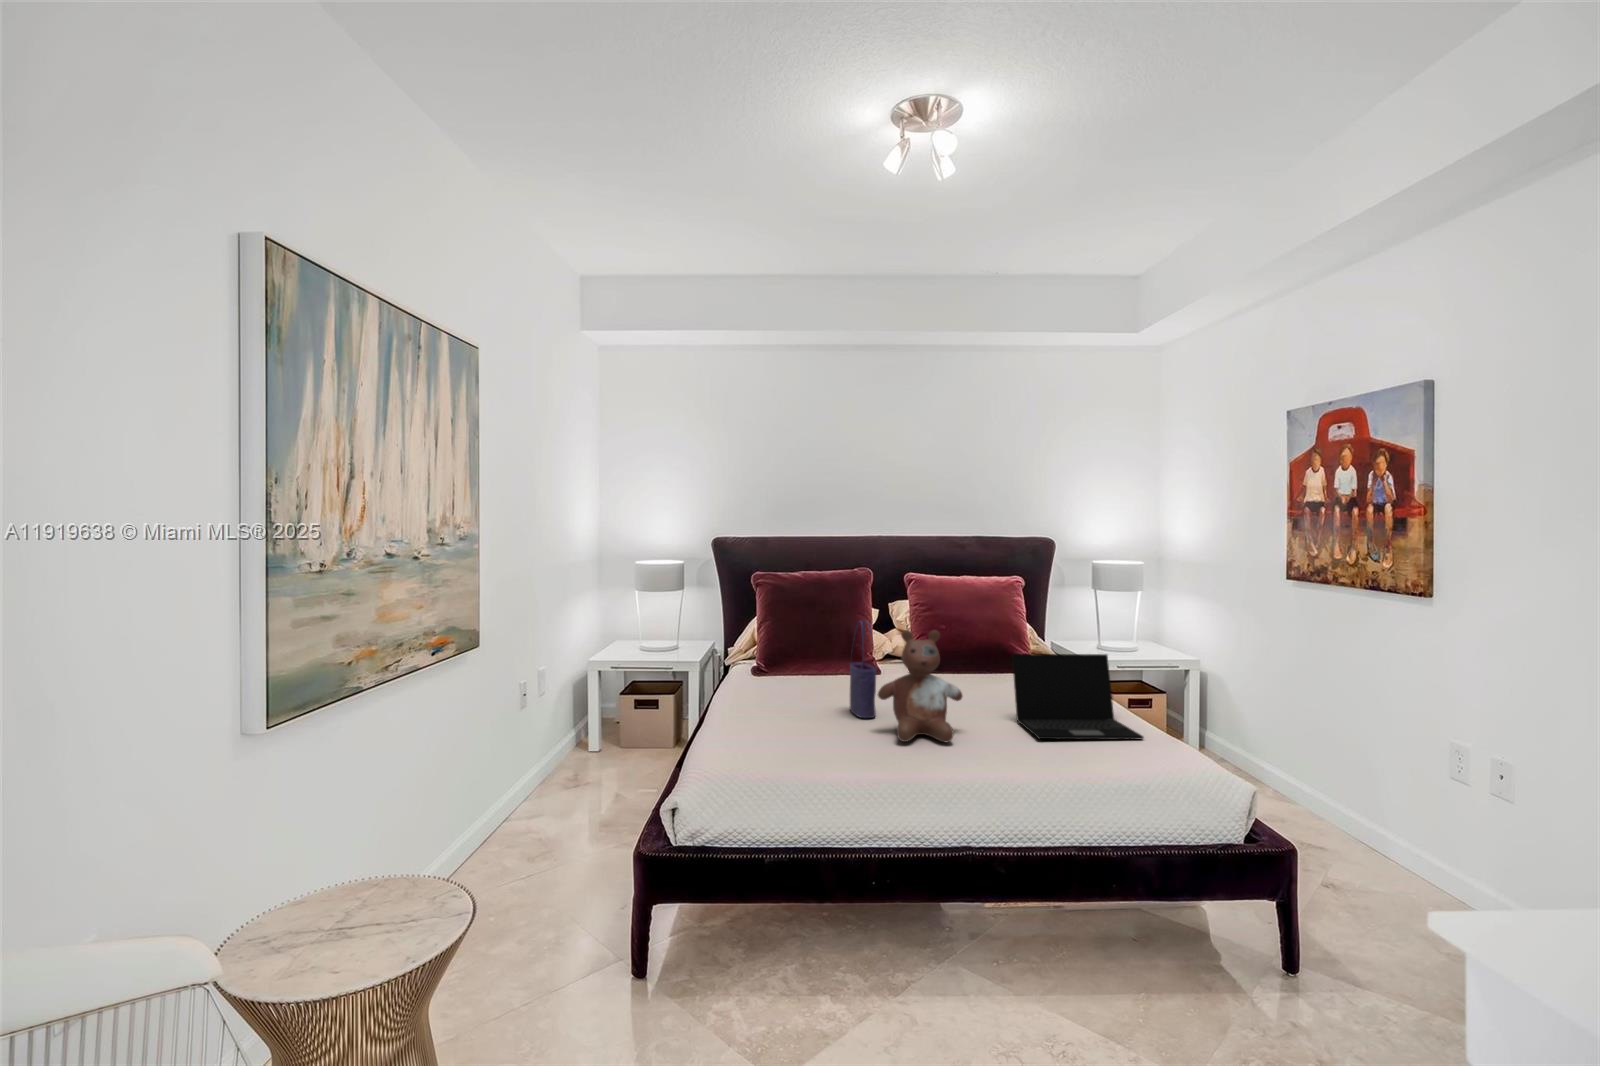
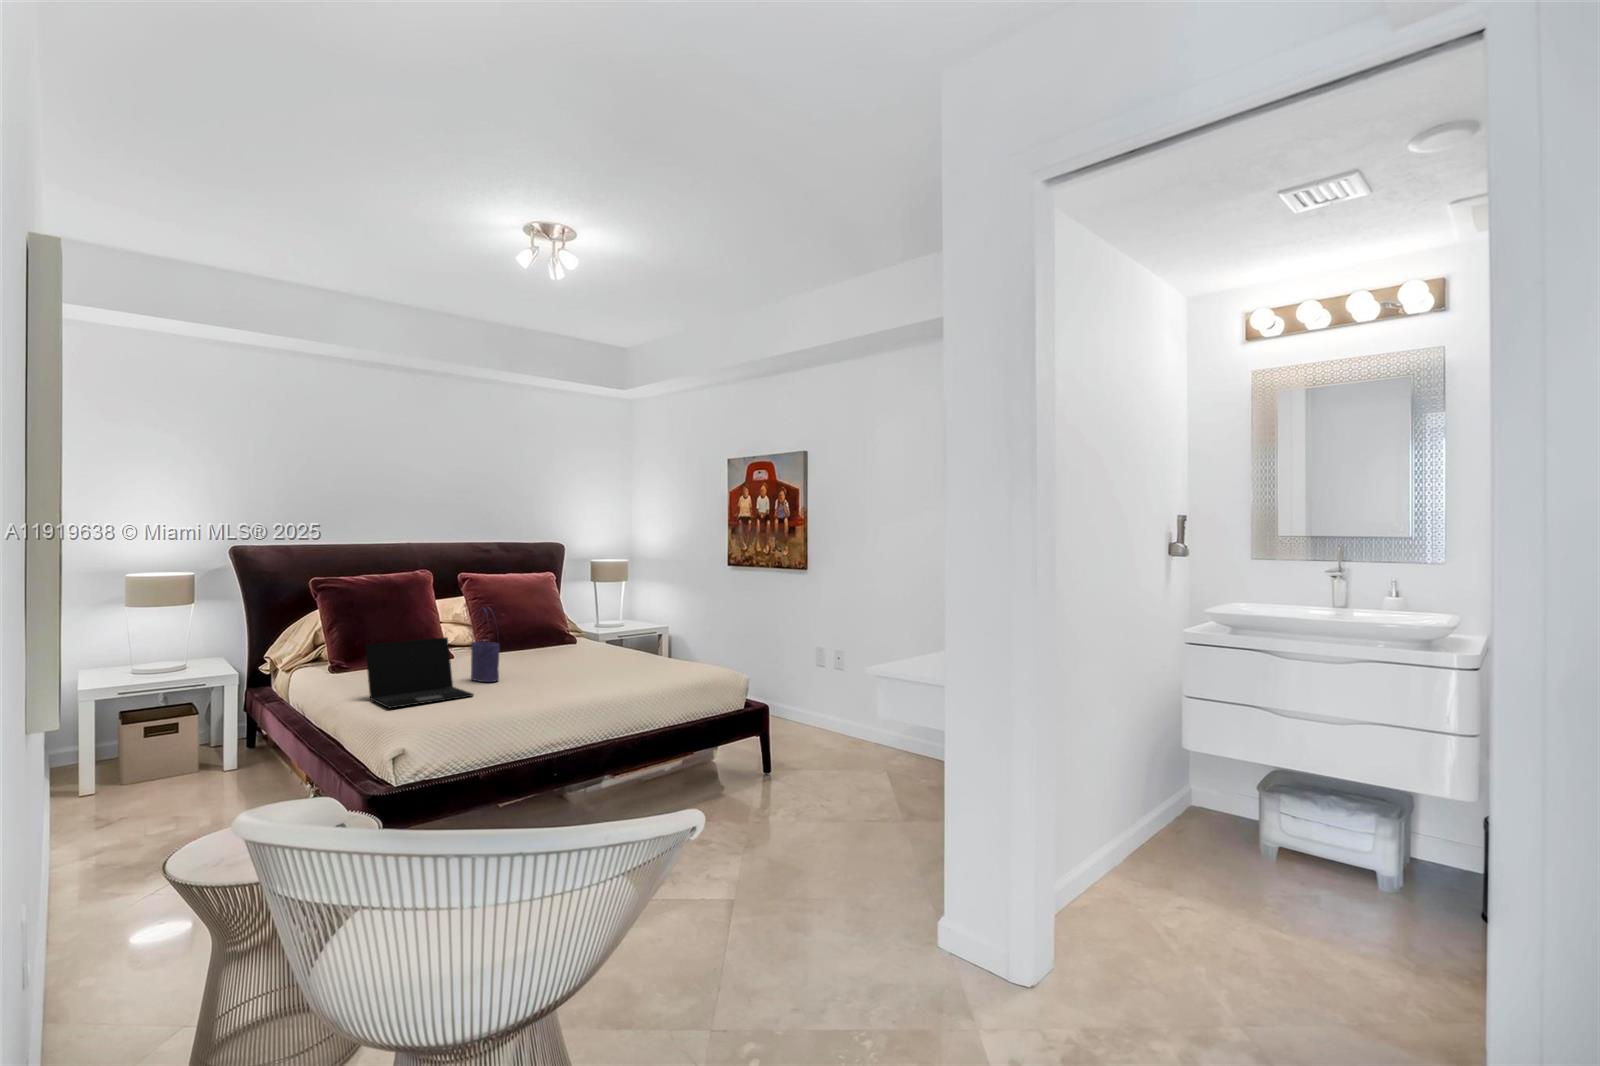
stuffed bear: present [878,630,962,743] -> none [512,608,575,688]
laptop: present [1012,654,1143,740] -> present [365,637,473,708]

